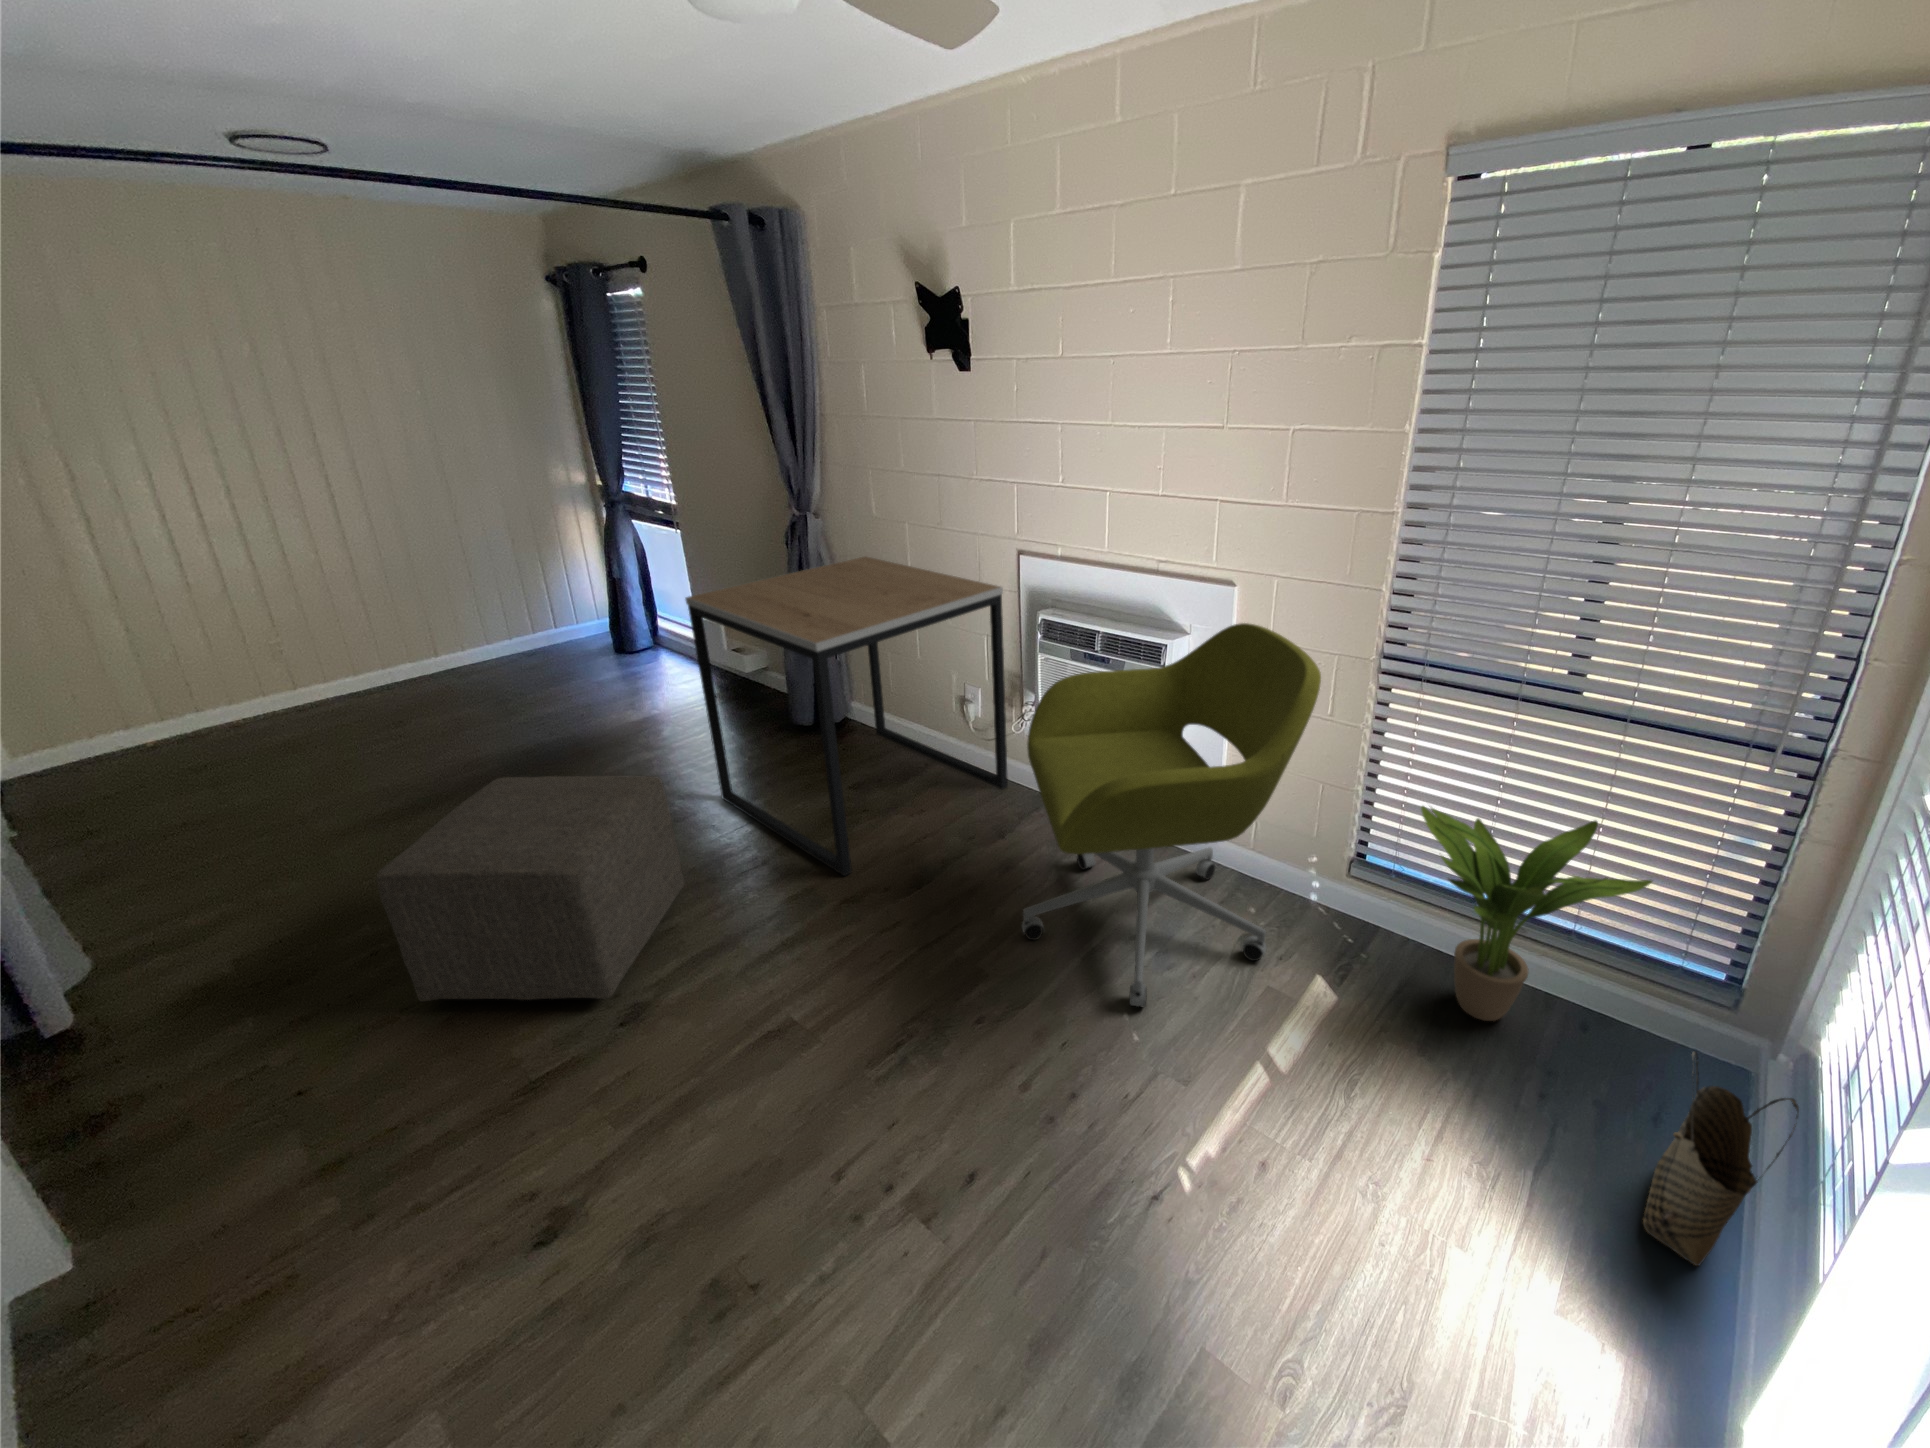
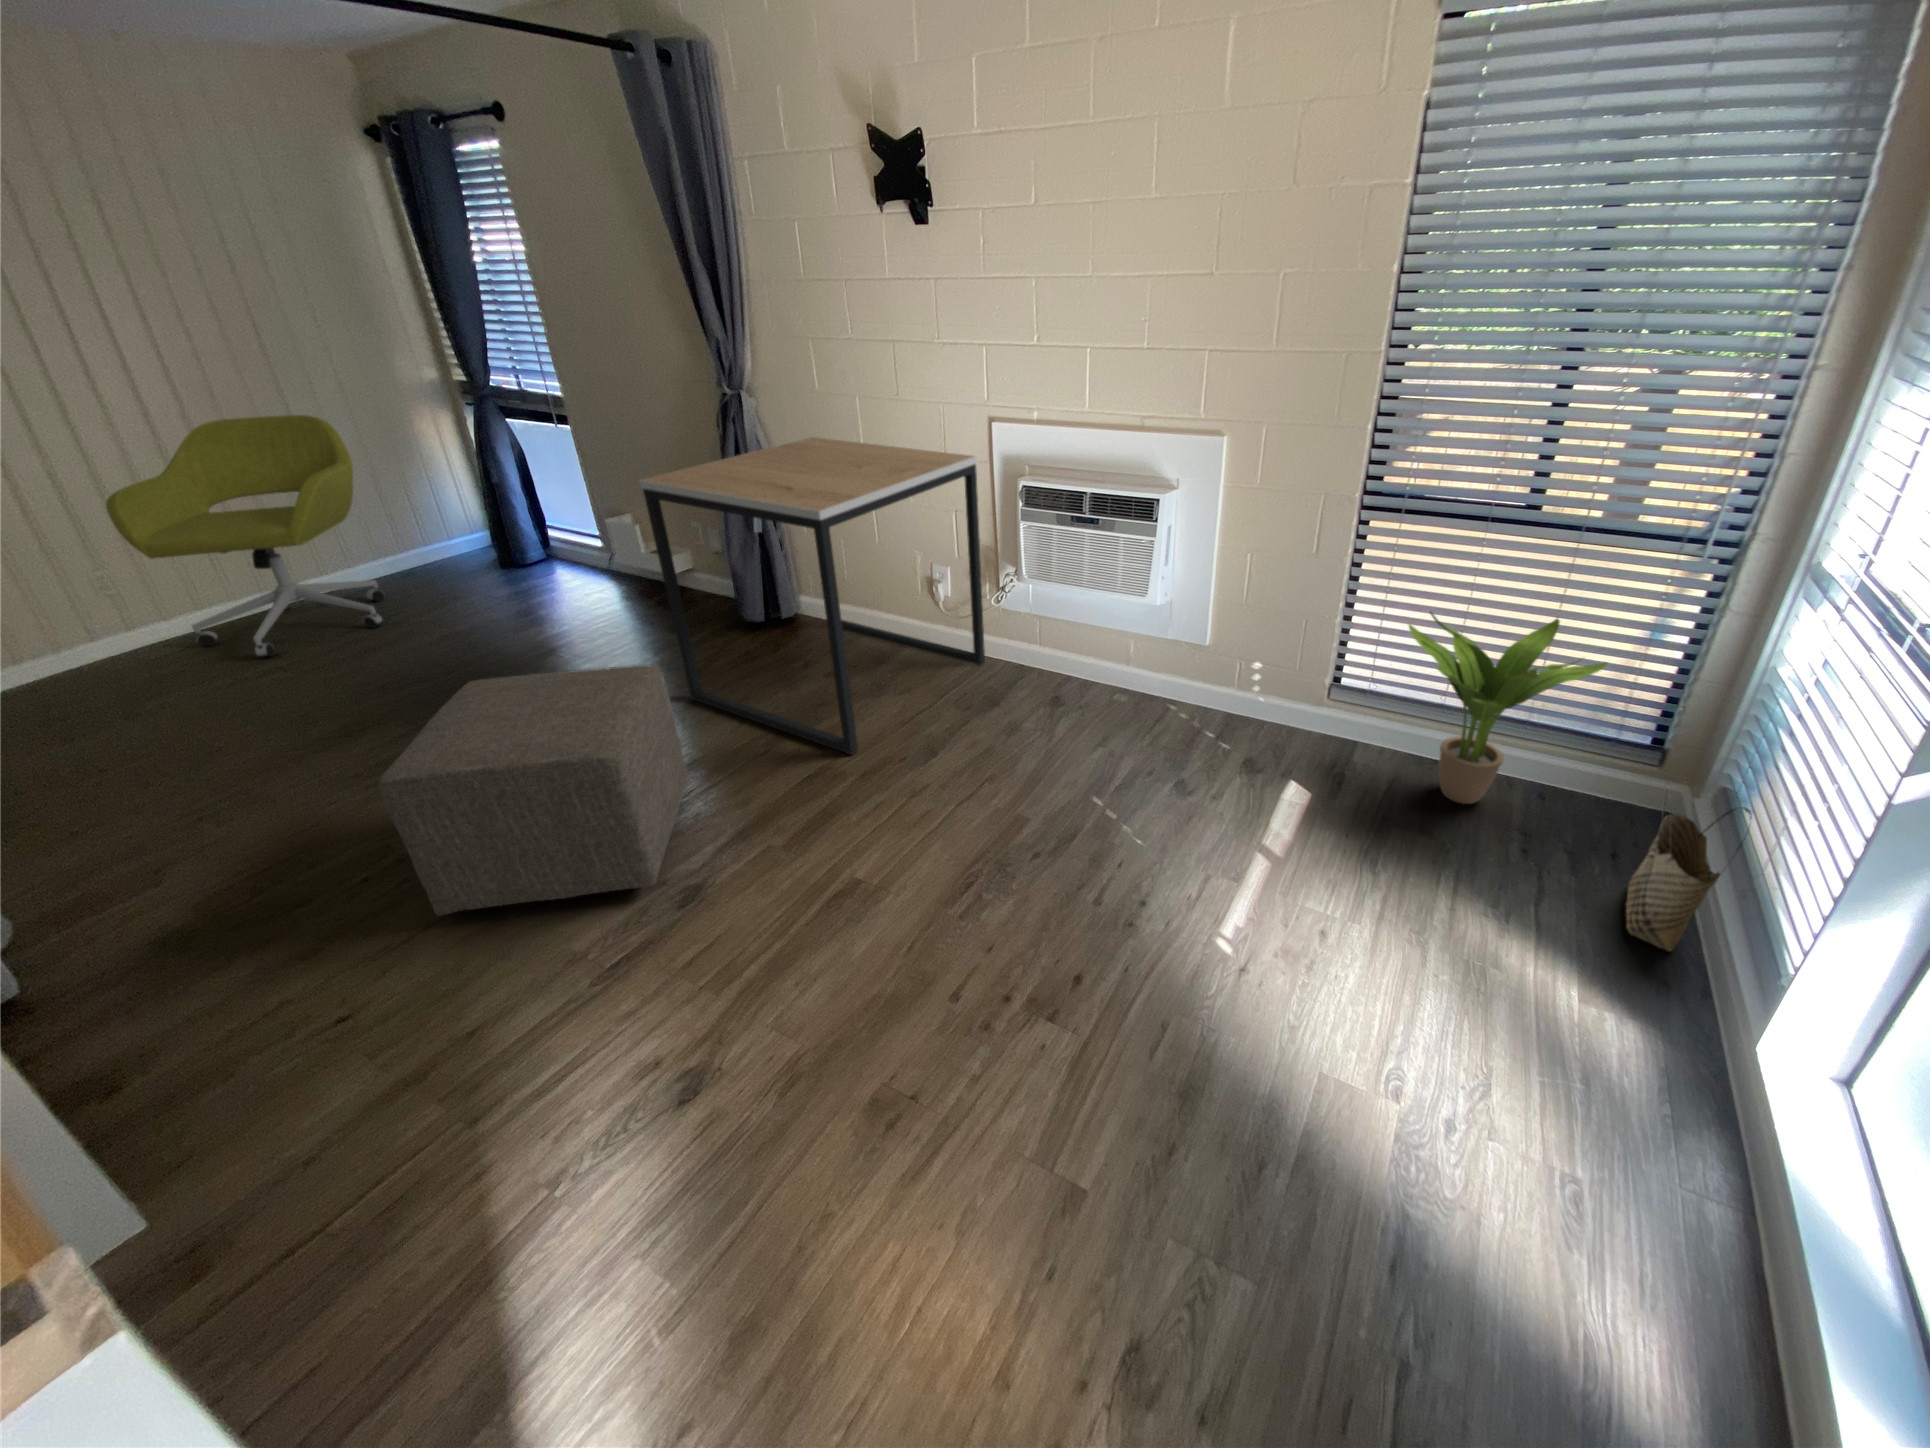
office chair: present [1022,623,1321,1007] -> present [106,415,384,658]

